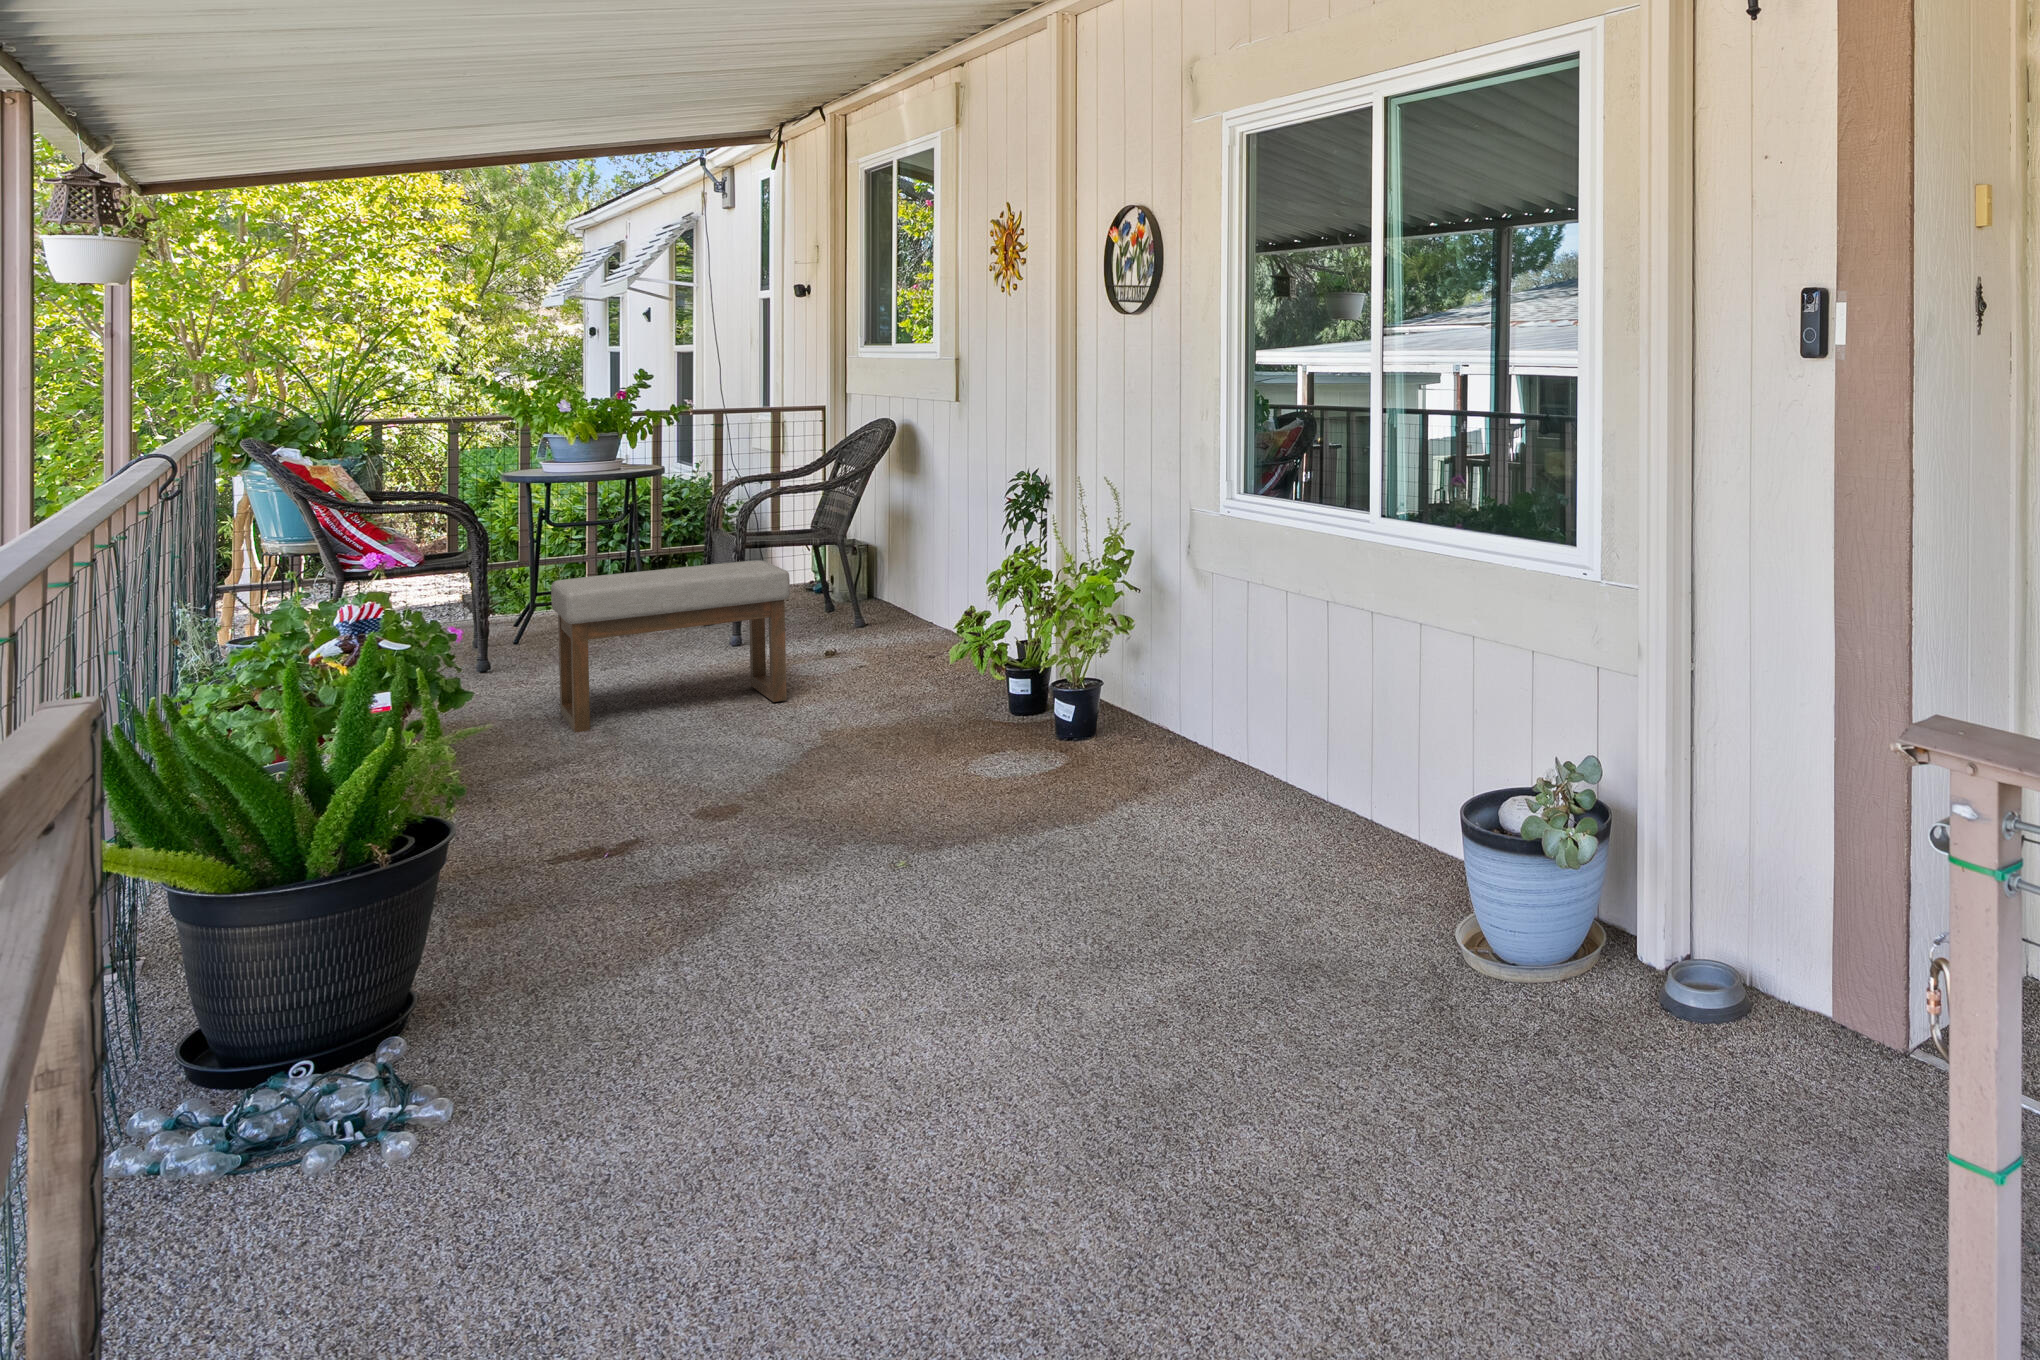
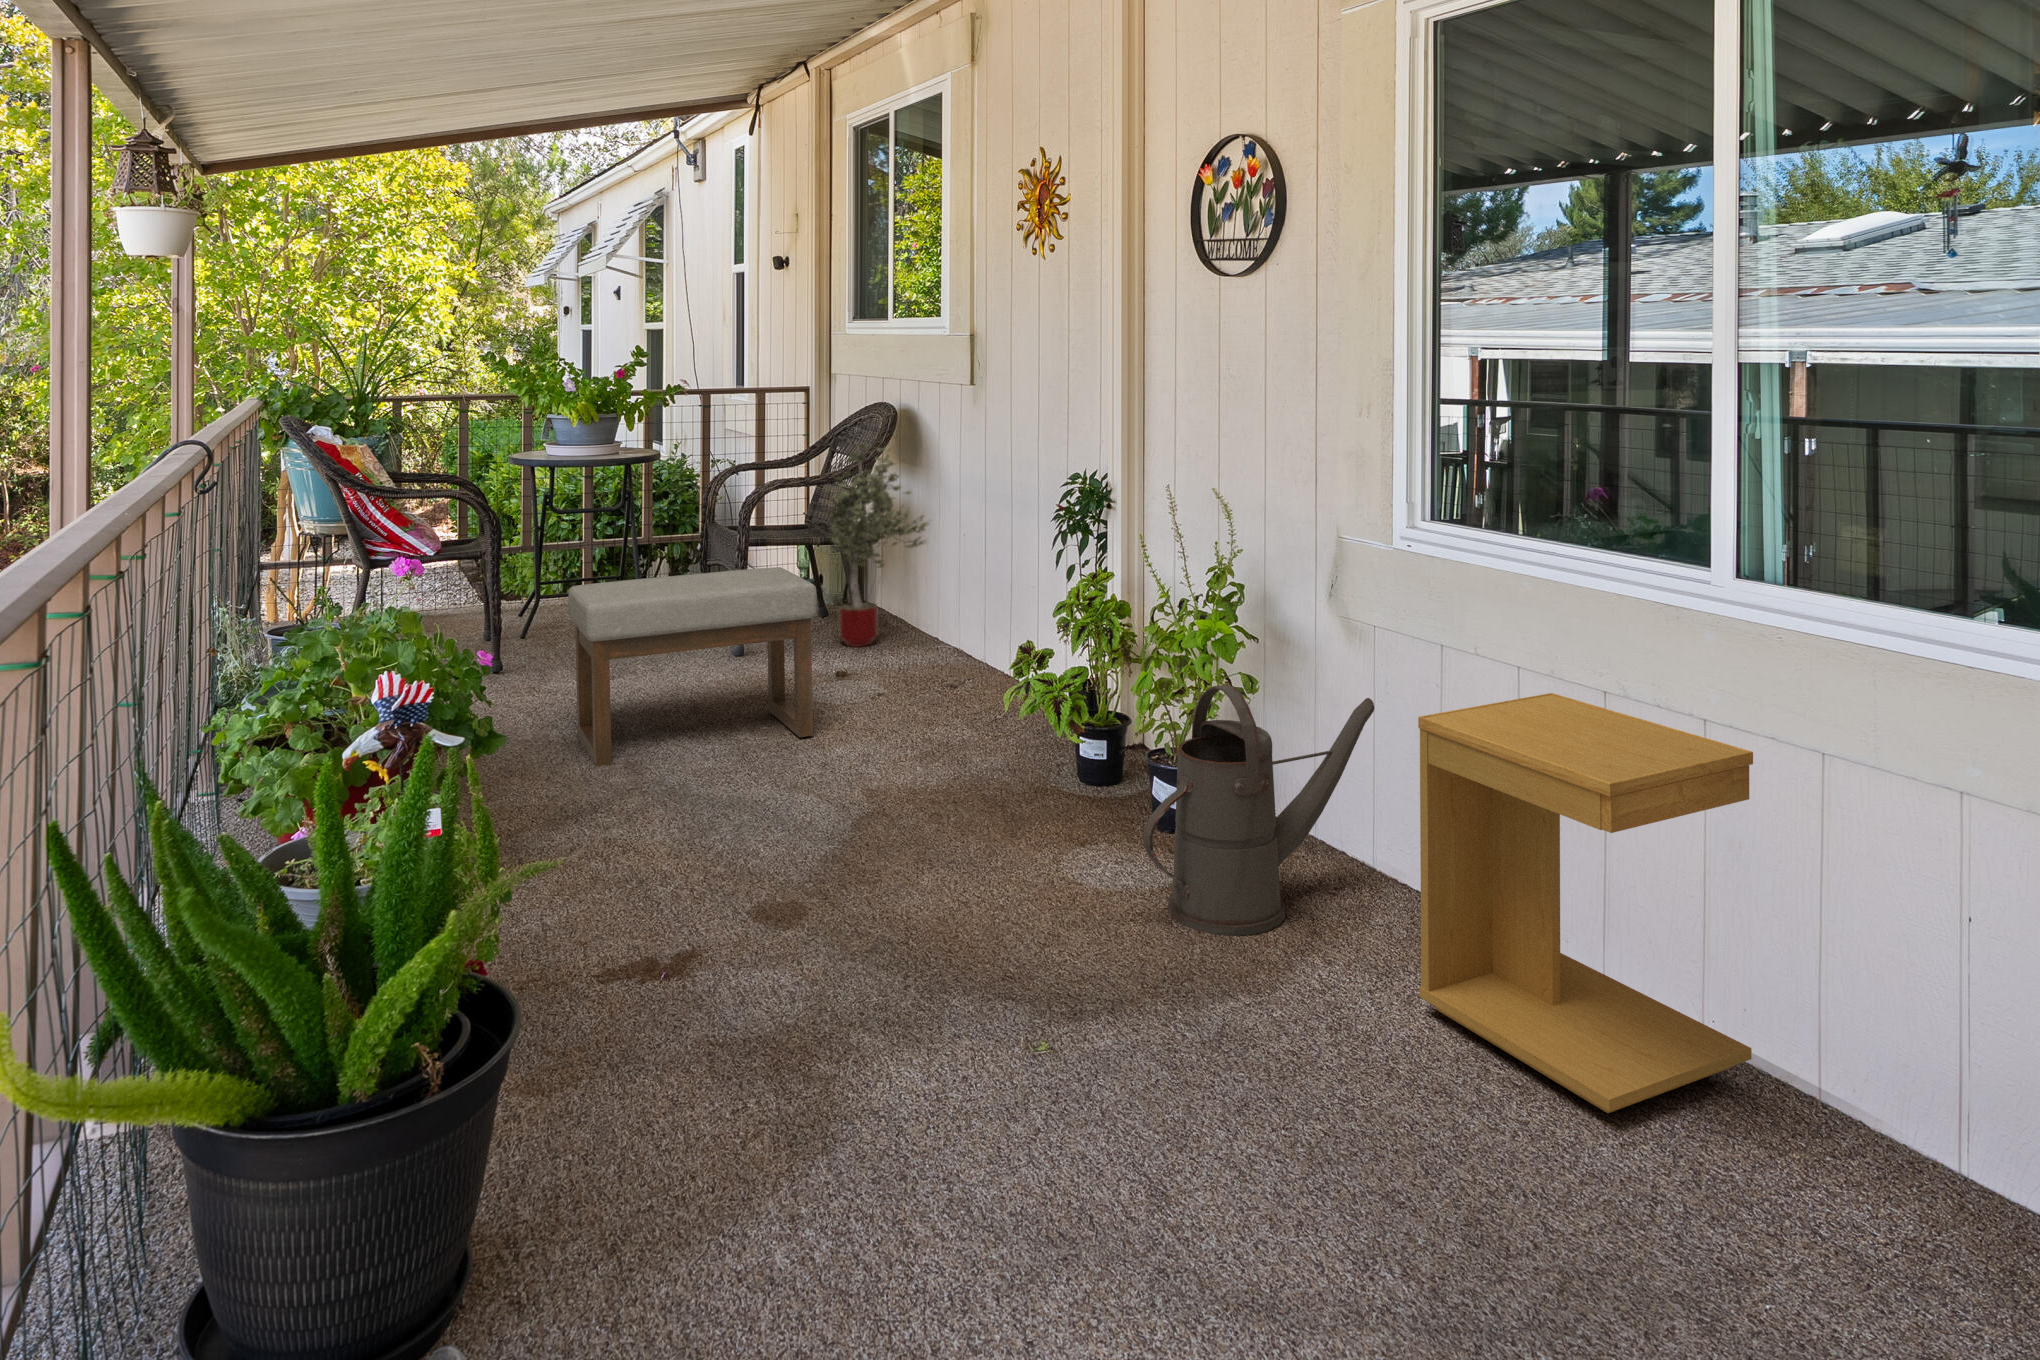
potted tree: none [814,454,924,637] -> present [825,443,928,647]
side table: none [1186,603,1385,859] -> present [1418,693,1753,1113]
watering can: none [1014,615,1207,797] -> present [1143,684,1374,936]

